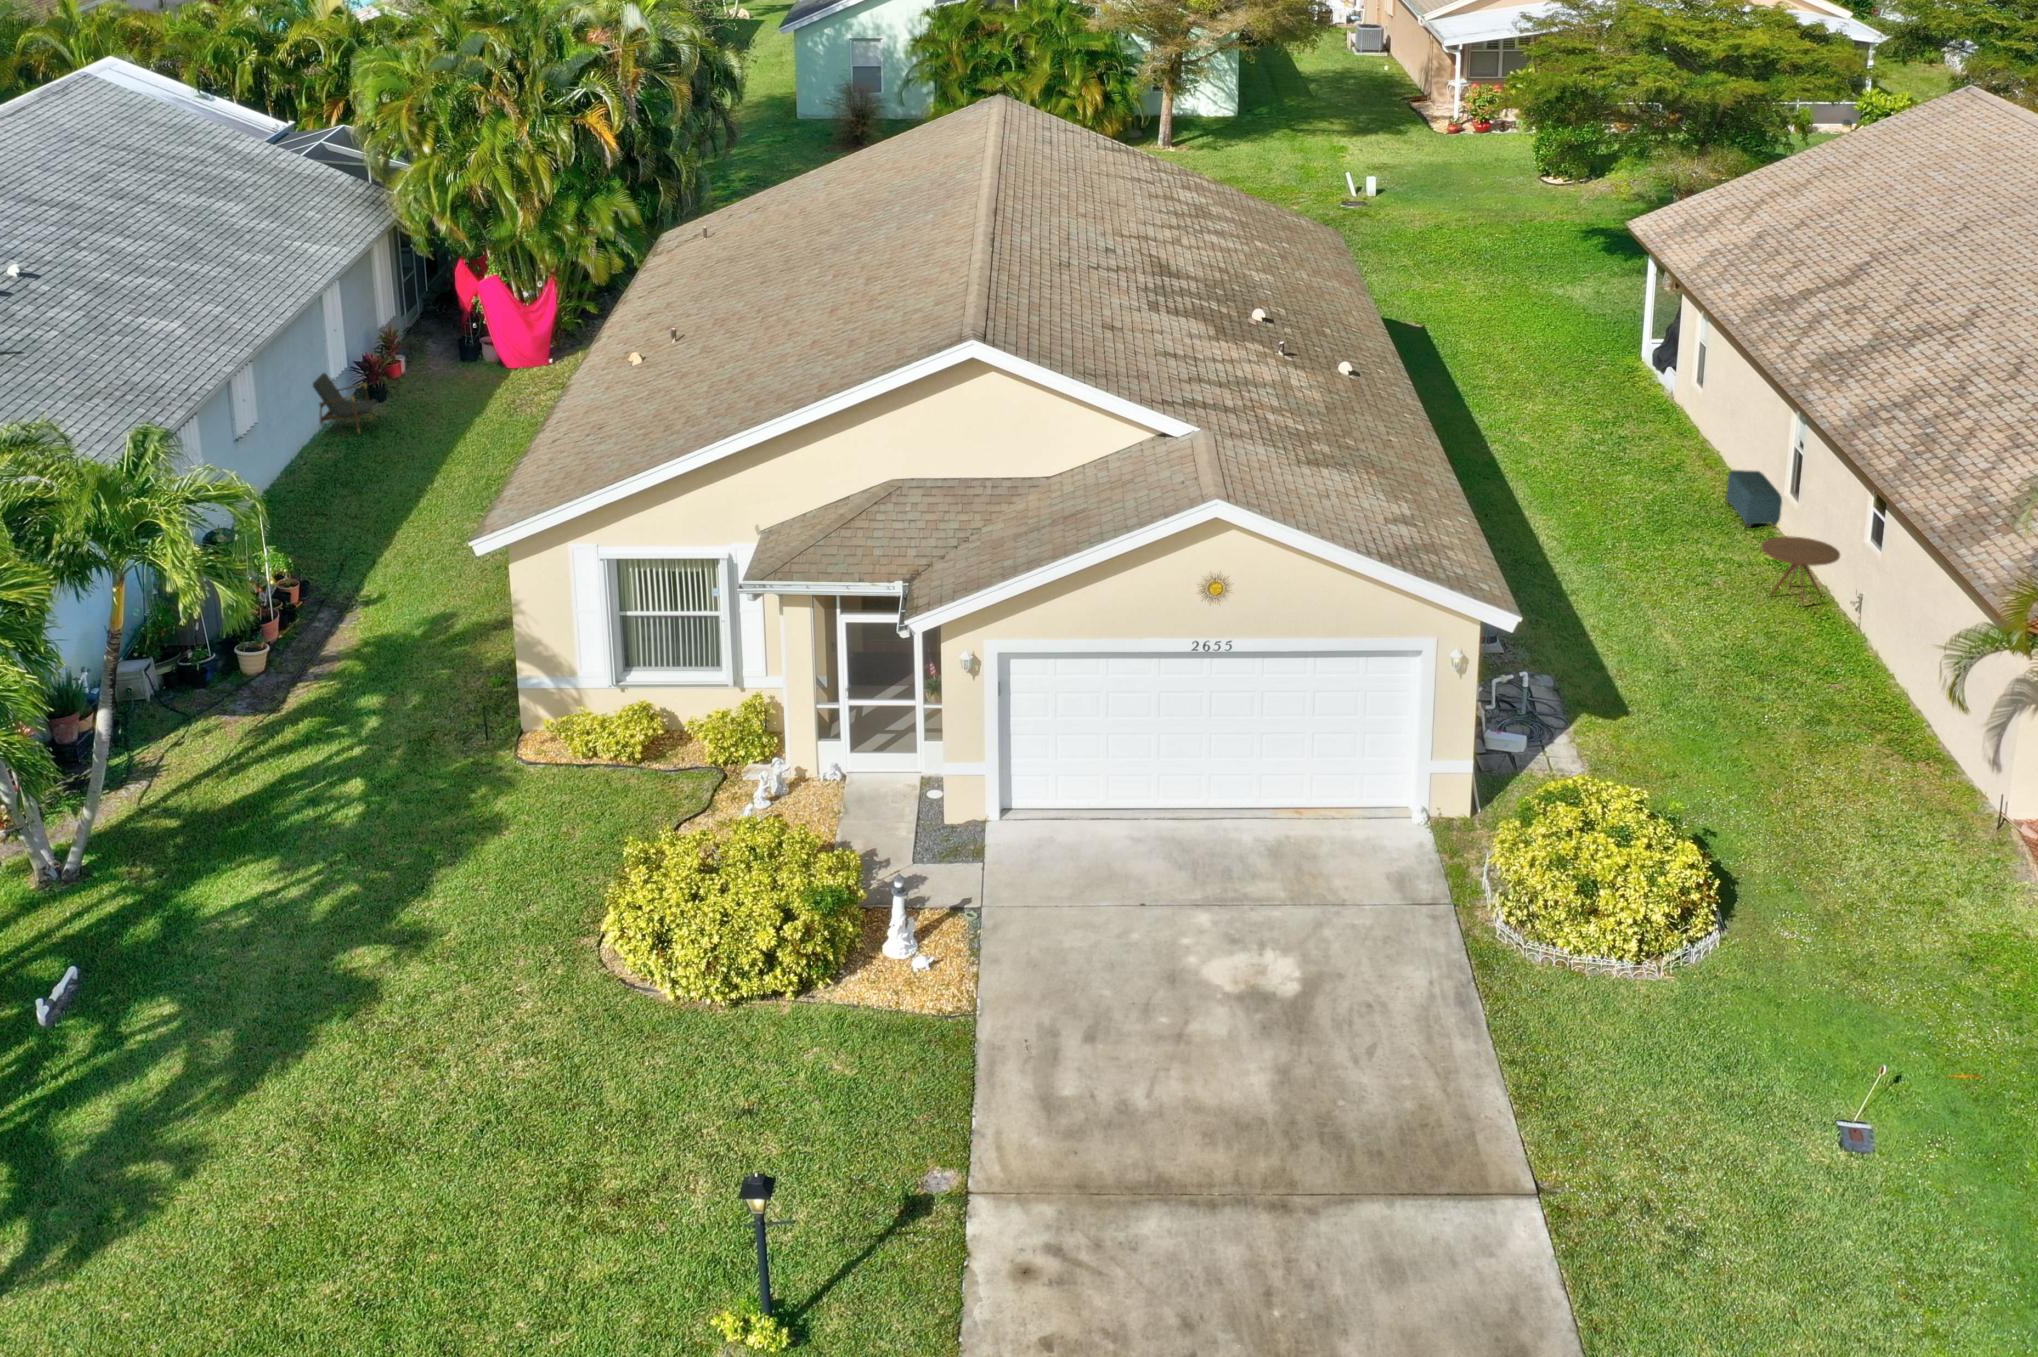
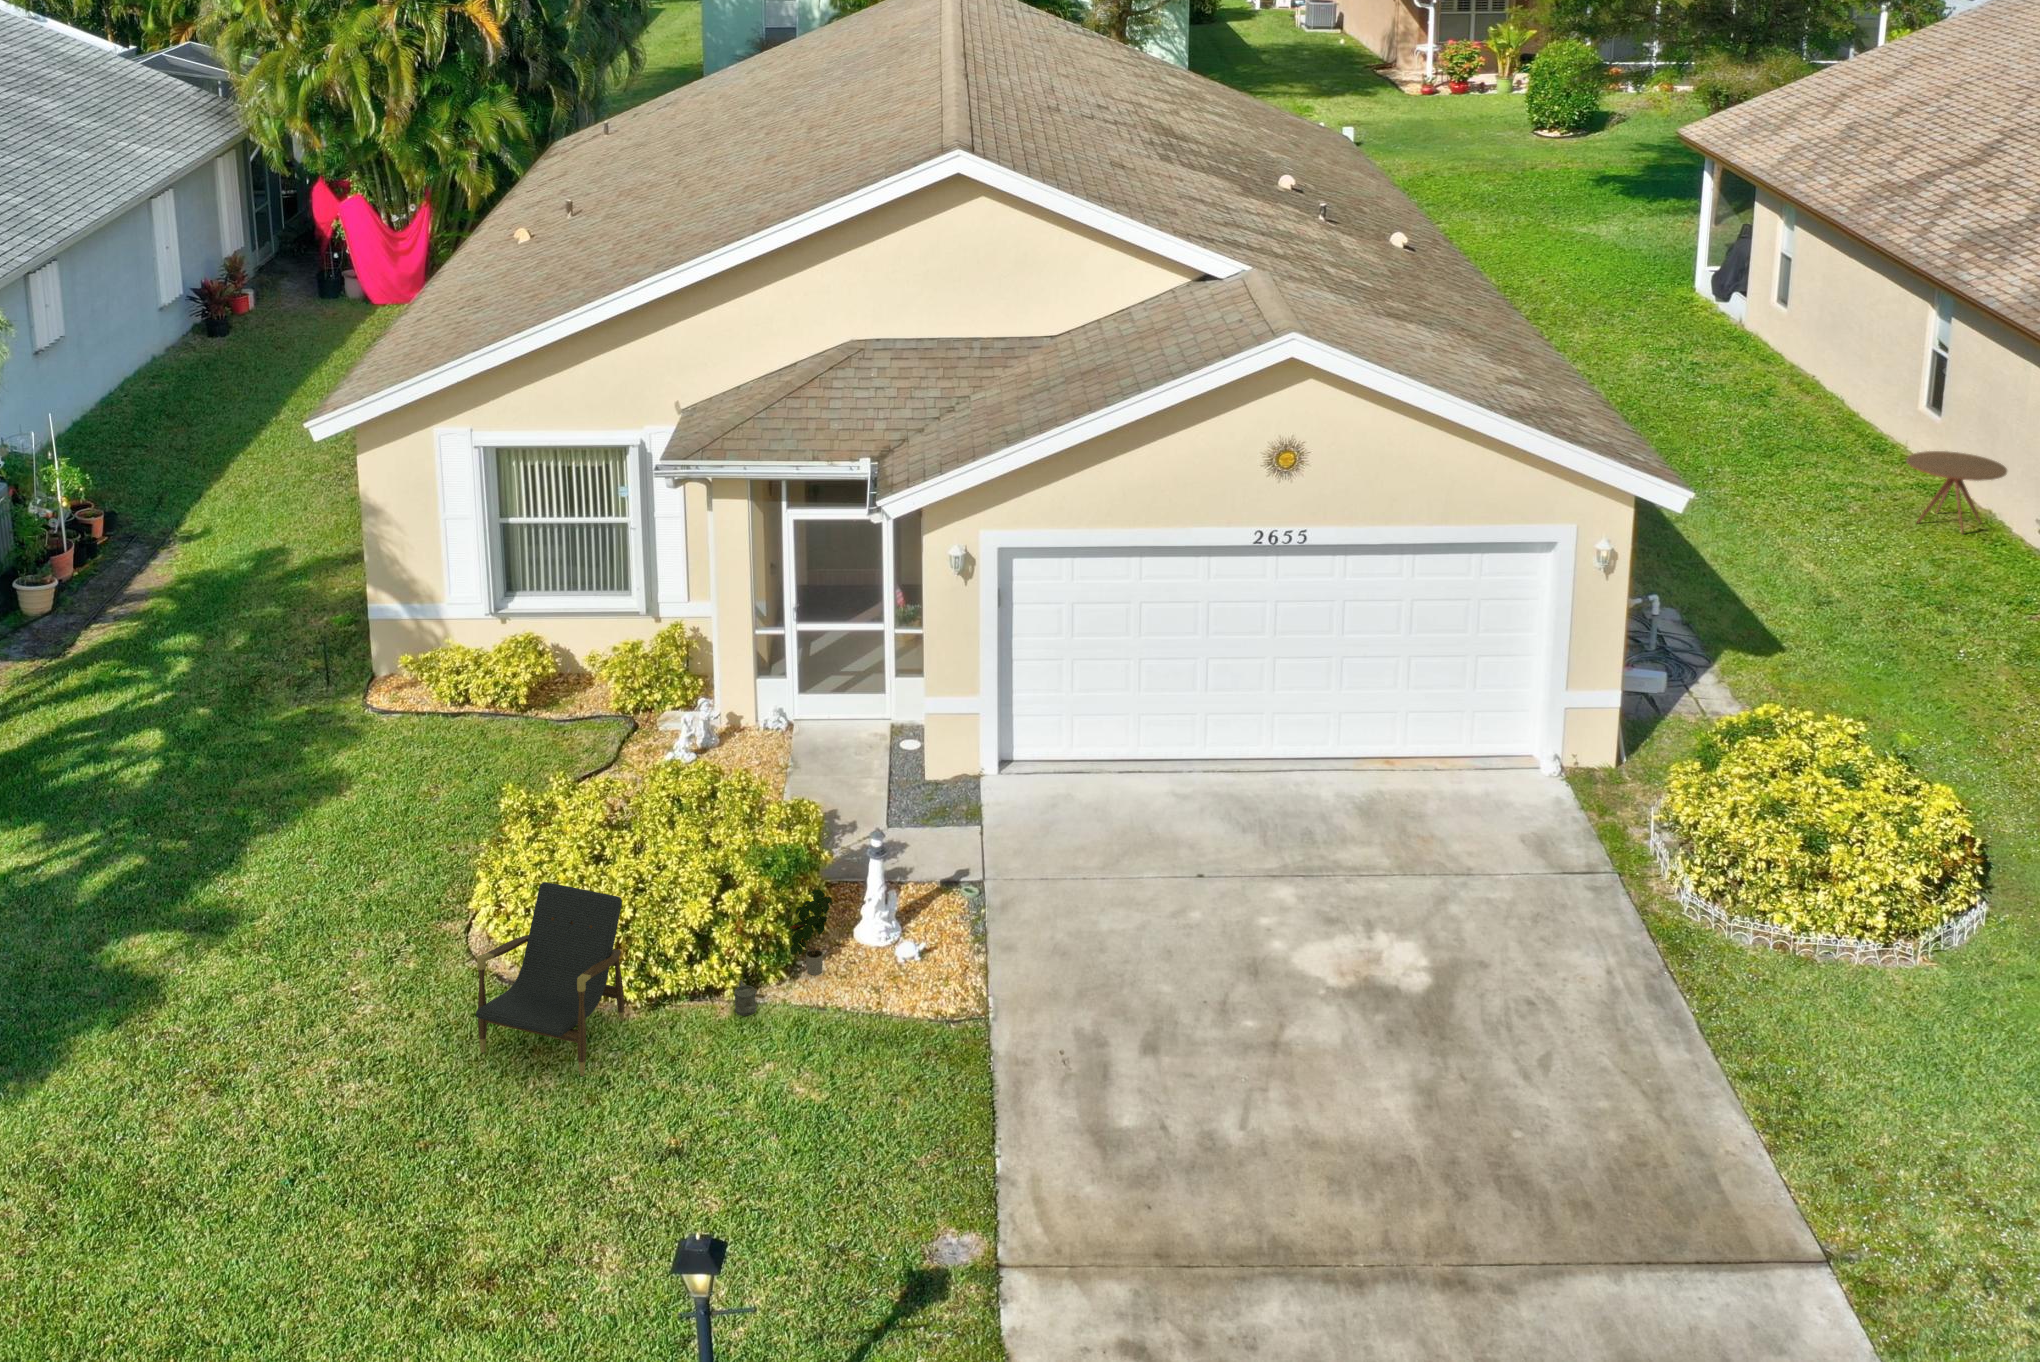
lounge chair: present [313,373,376,433] -> present [476,882,624,1076]
bench: present [1726,470,1782,528] -> none [1831,389,1908,453]
potted plant: none [832,918,864,980] -> present [789,889,832,975]
watering can: none [792,985,808,1011] -> present [734,980,757,1016]

